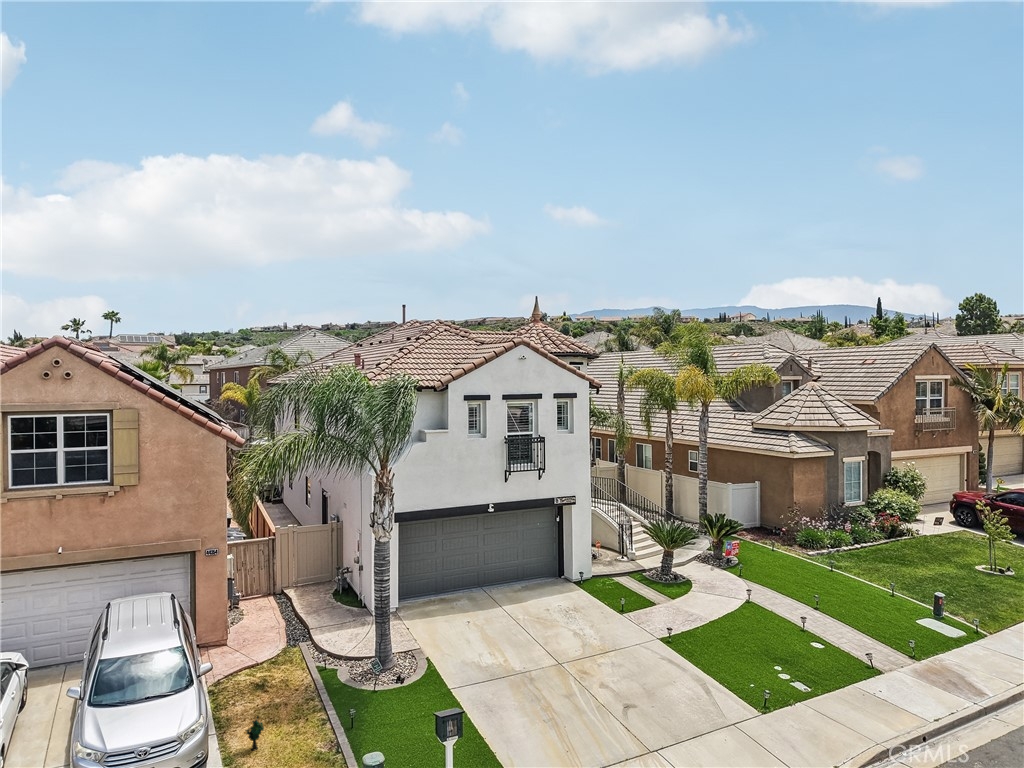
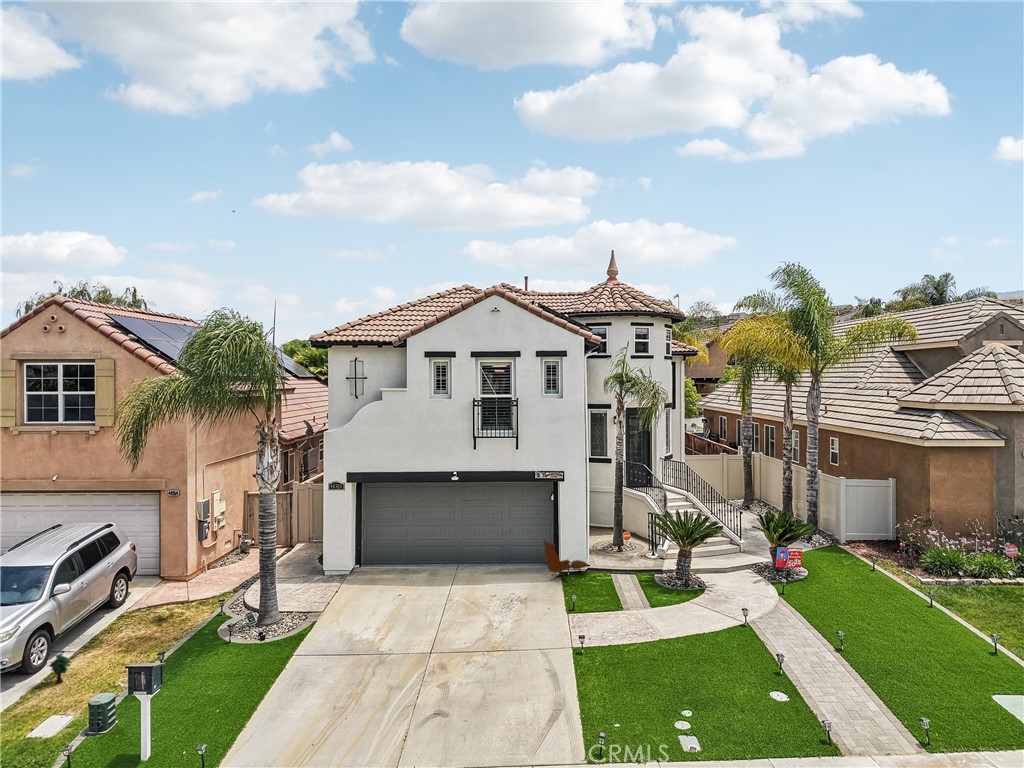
lounge chair: none [569,557,597,592] -> present [543,540,588,582]

